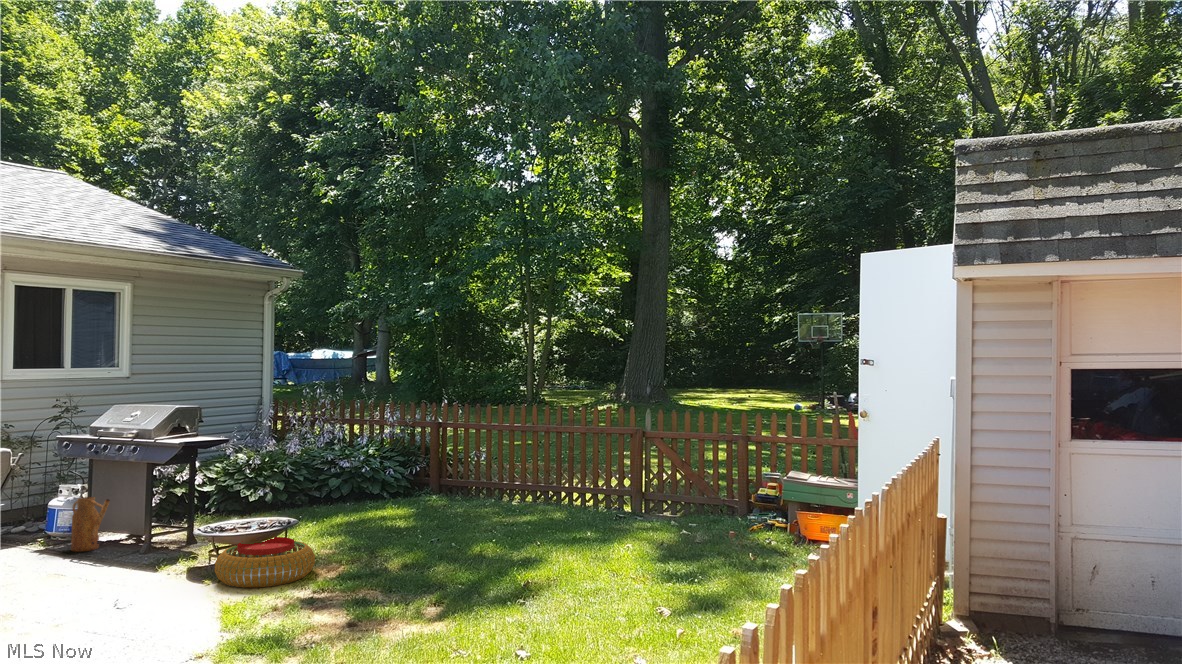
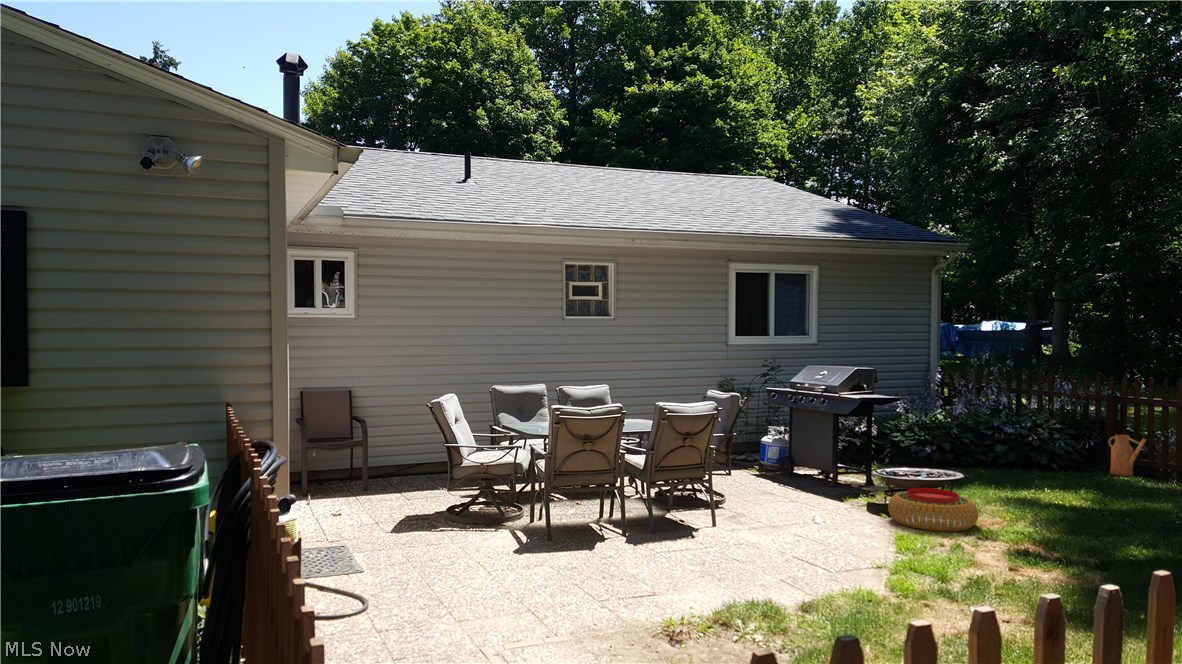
watering can: present [71,497,110,552] -> present [1109,435,1146,476]

